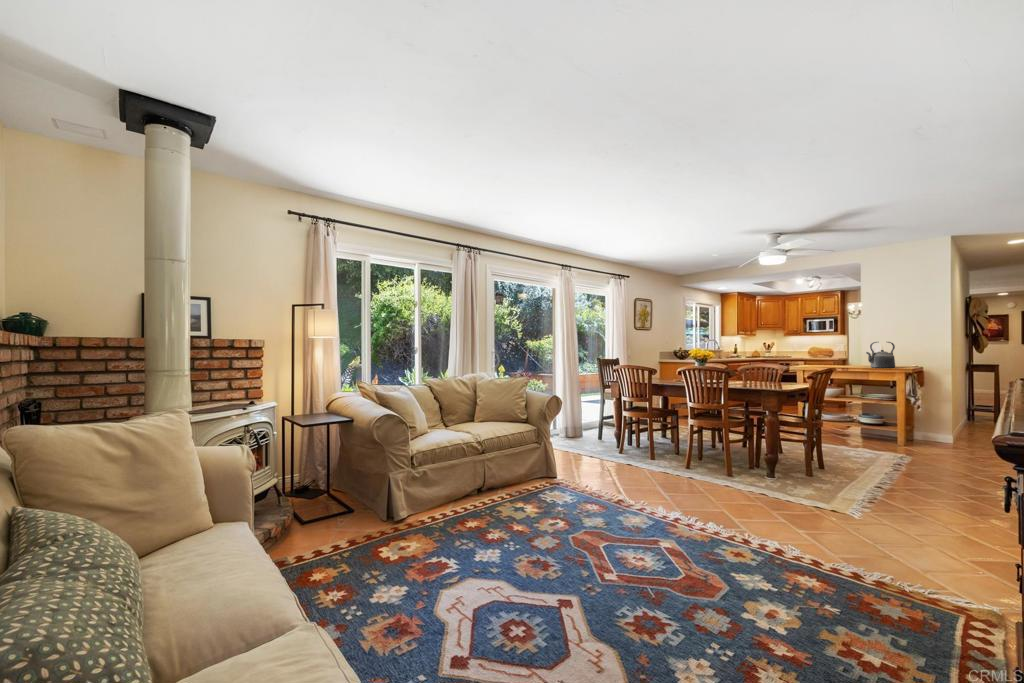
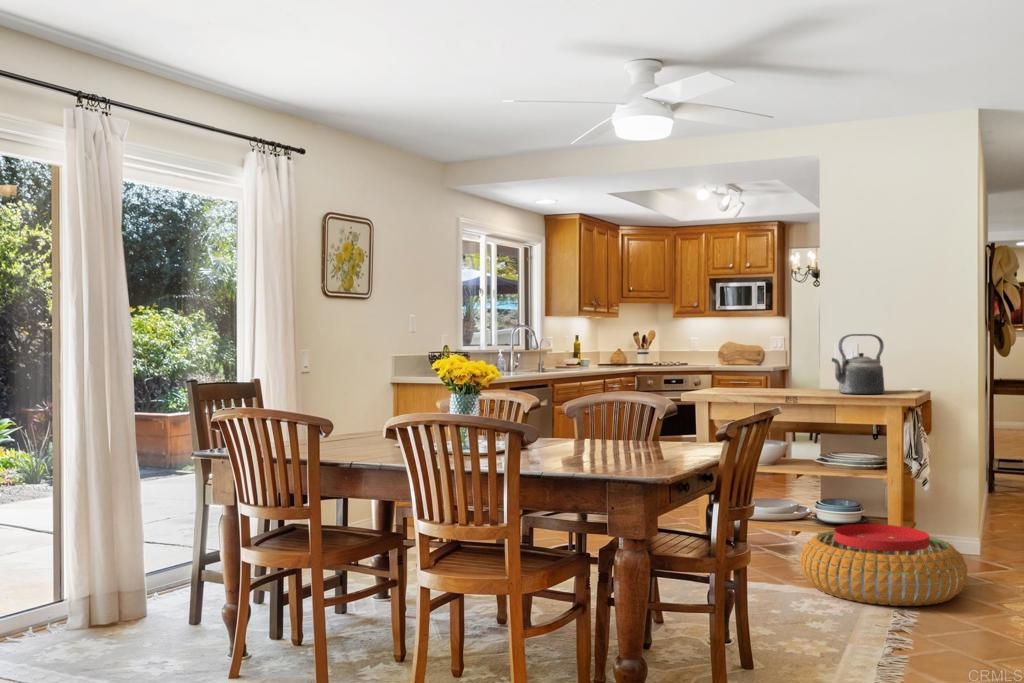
pouf: none [850,423,939,457] -> present [800,524,967,606]

